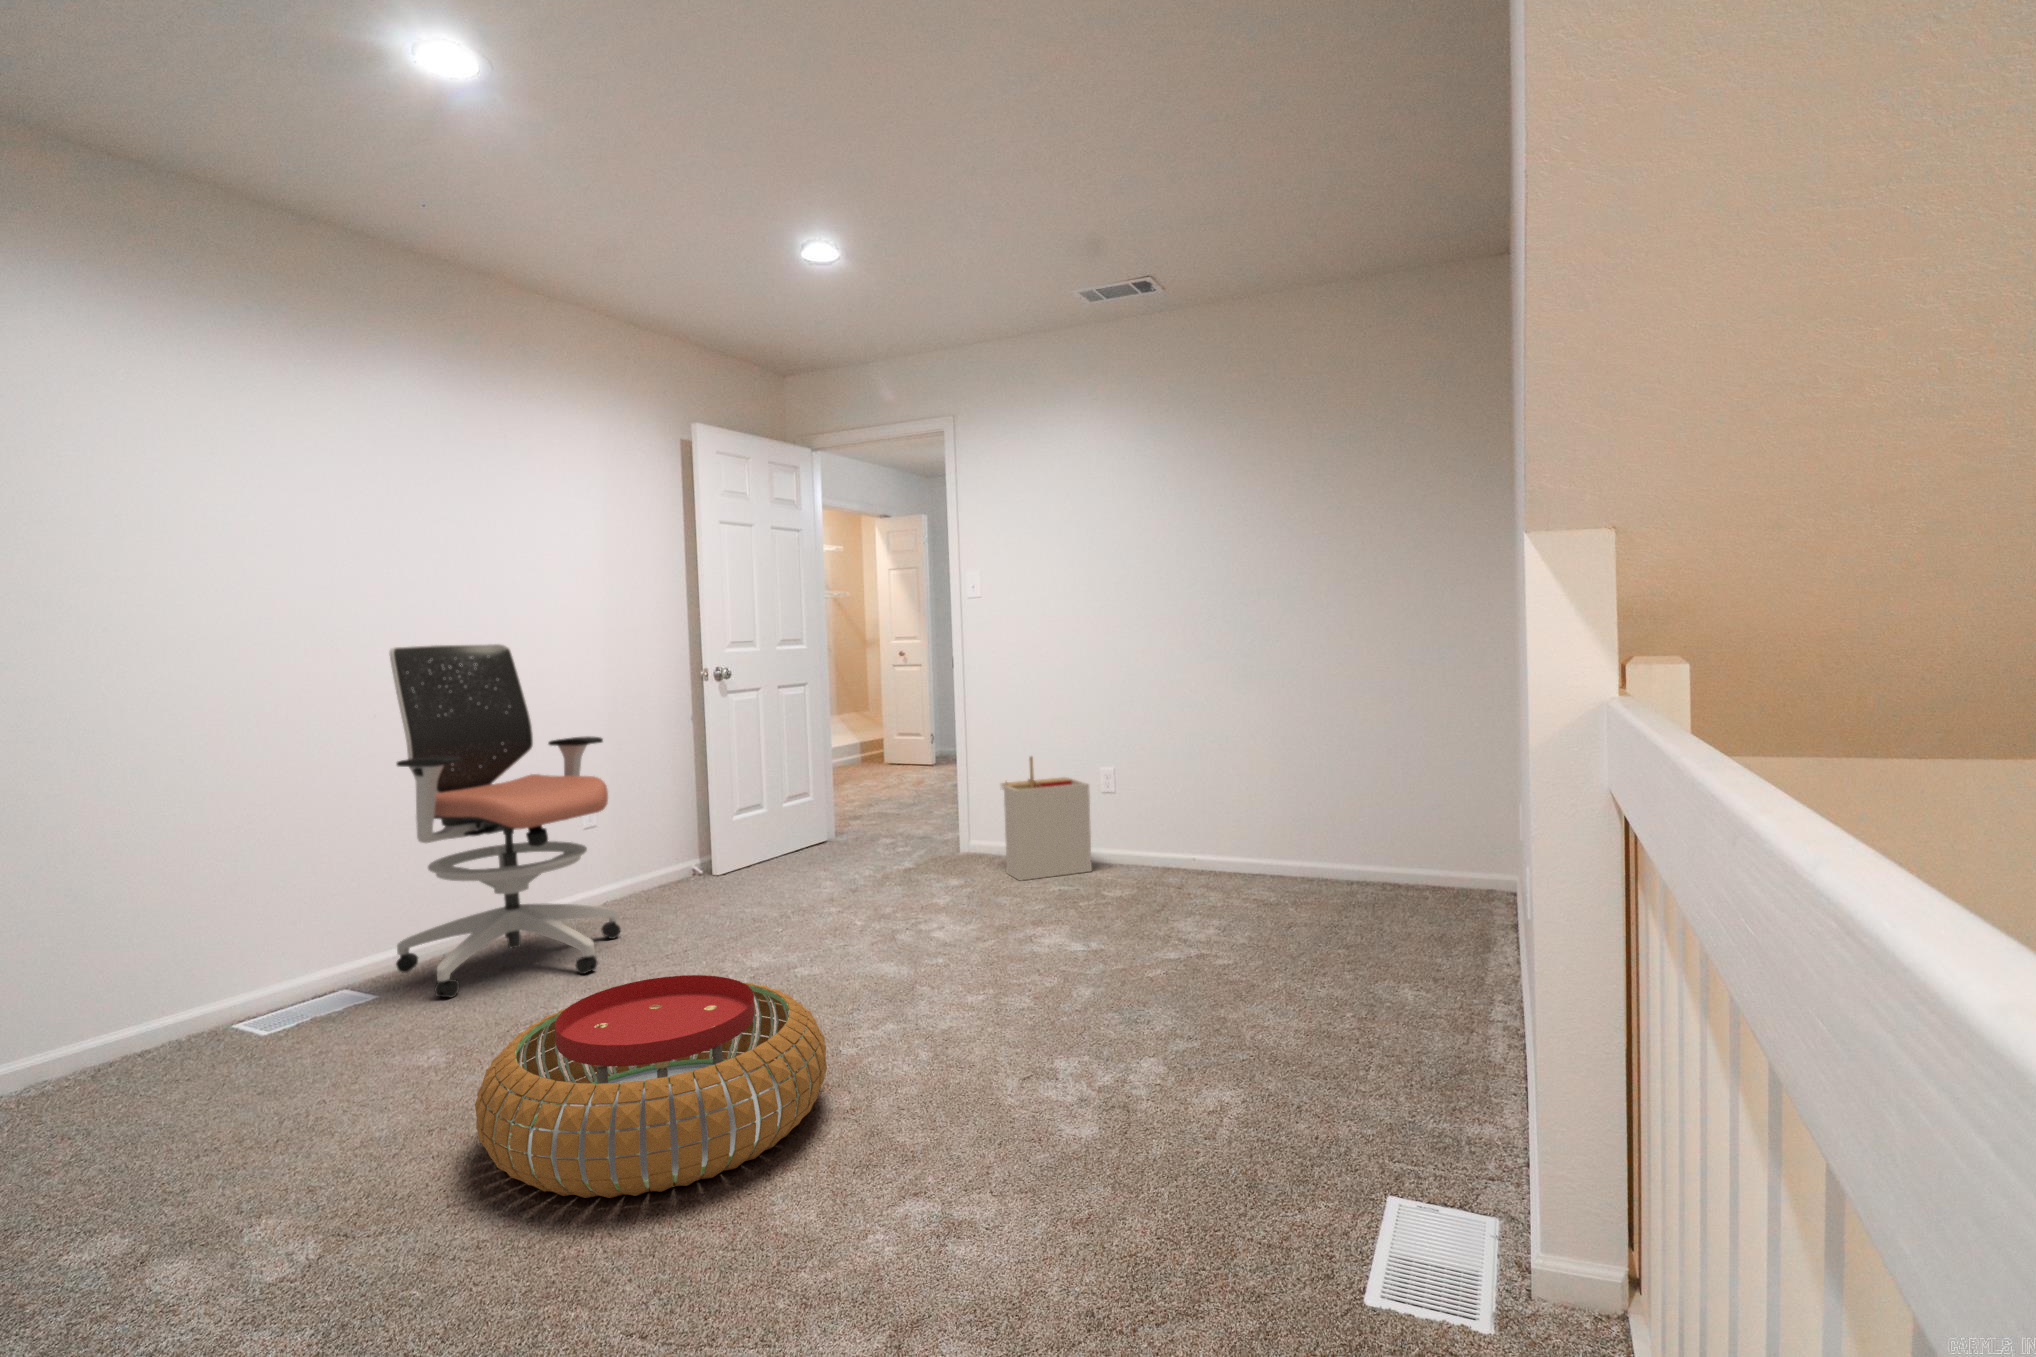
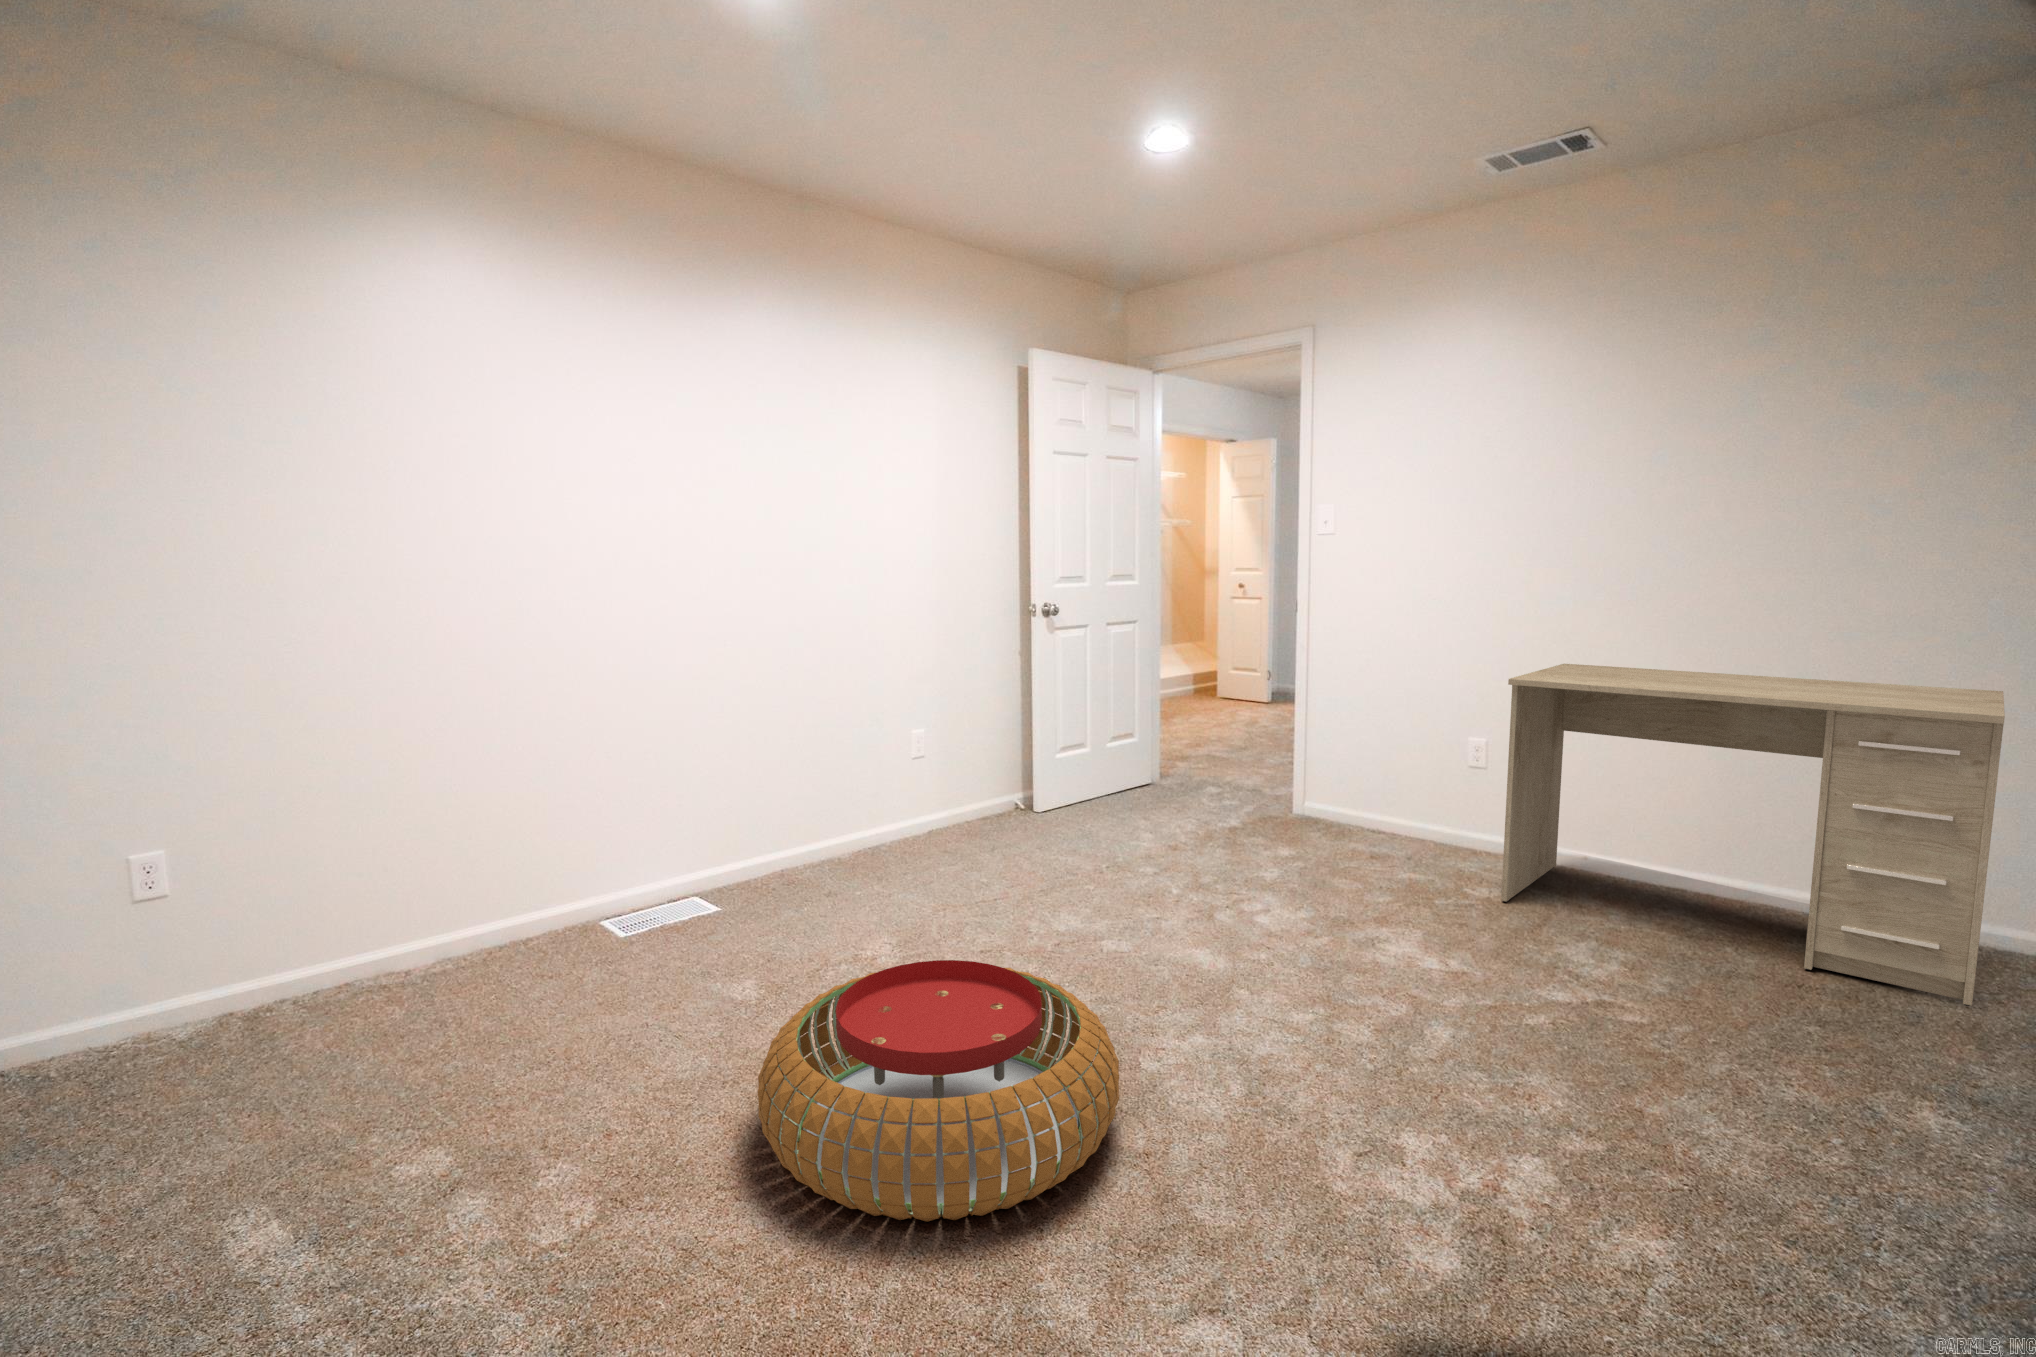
office chair: present [389,644,620,998] -> none [733,578,935,923]
desk: none [1122,699,1441,921] -> present [1501,664,2005,1006]
storage bin: present [1000,756,1092,881] -> none [1344,721,1455,862]

